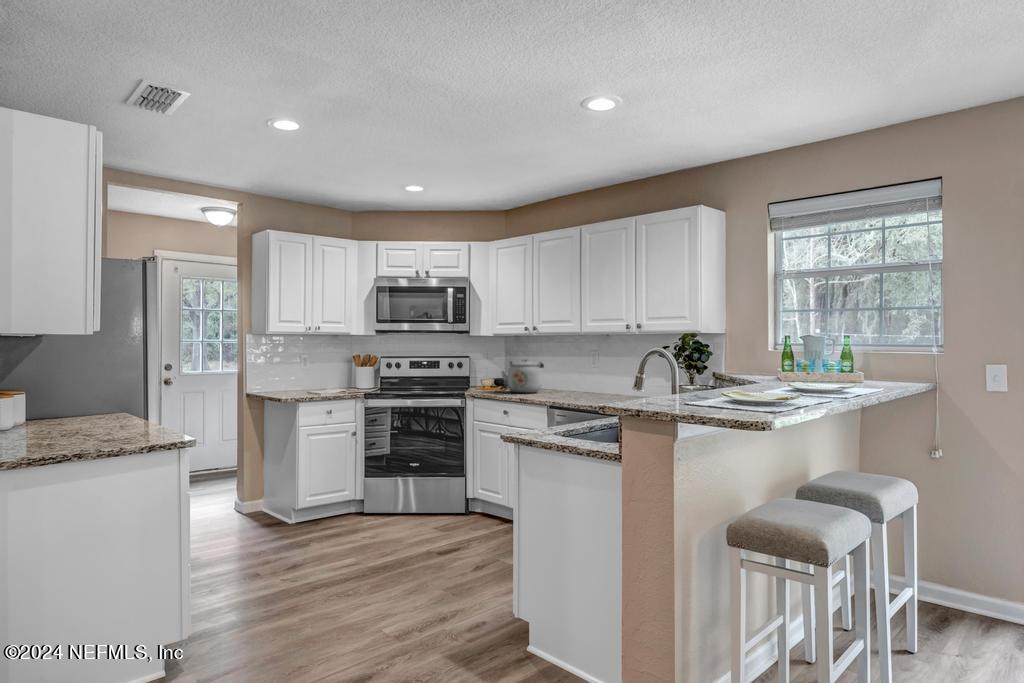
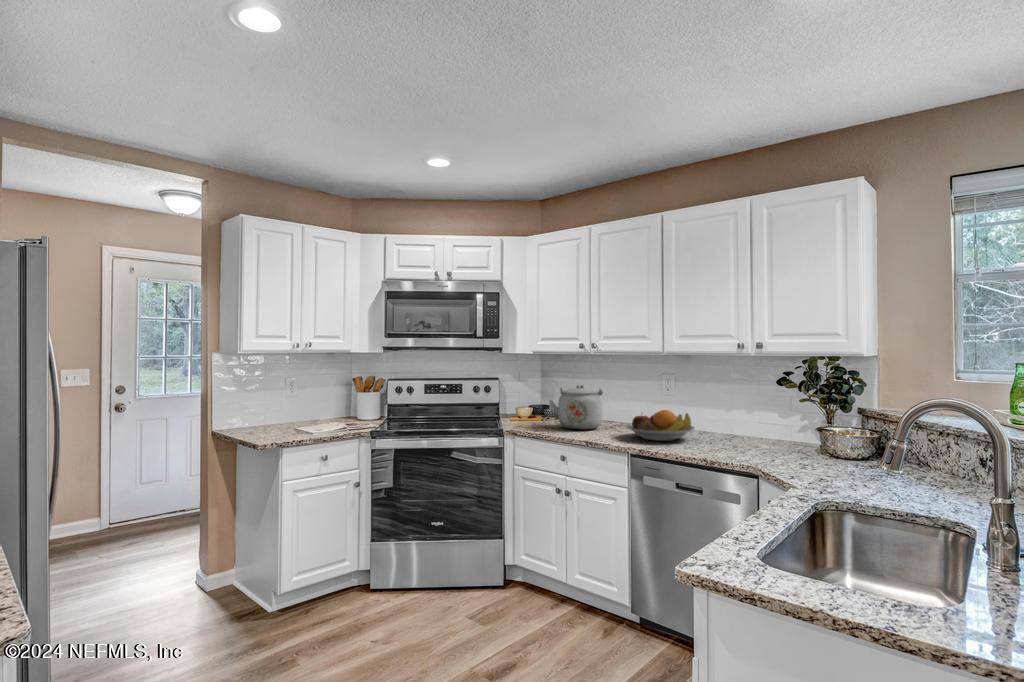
fruit bowl: none [551,375,602,398] -> present [625,410,695,441]

